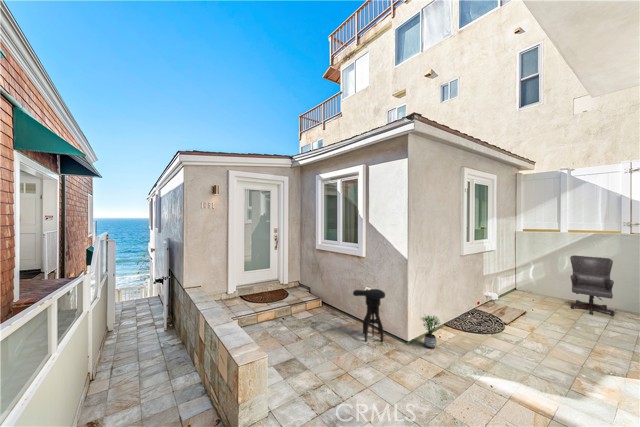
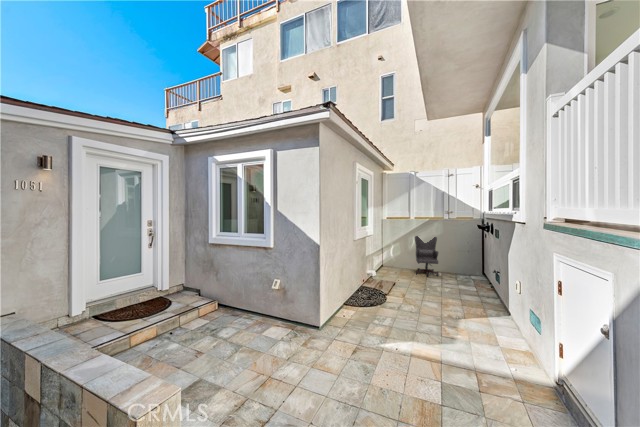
stool: present [353,289,385,342] -> none [264,280,298,336]
potted plant: present [422,316,440,348] -> none [329,296,350,327]

